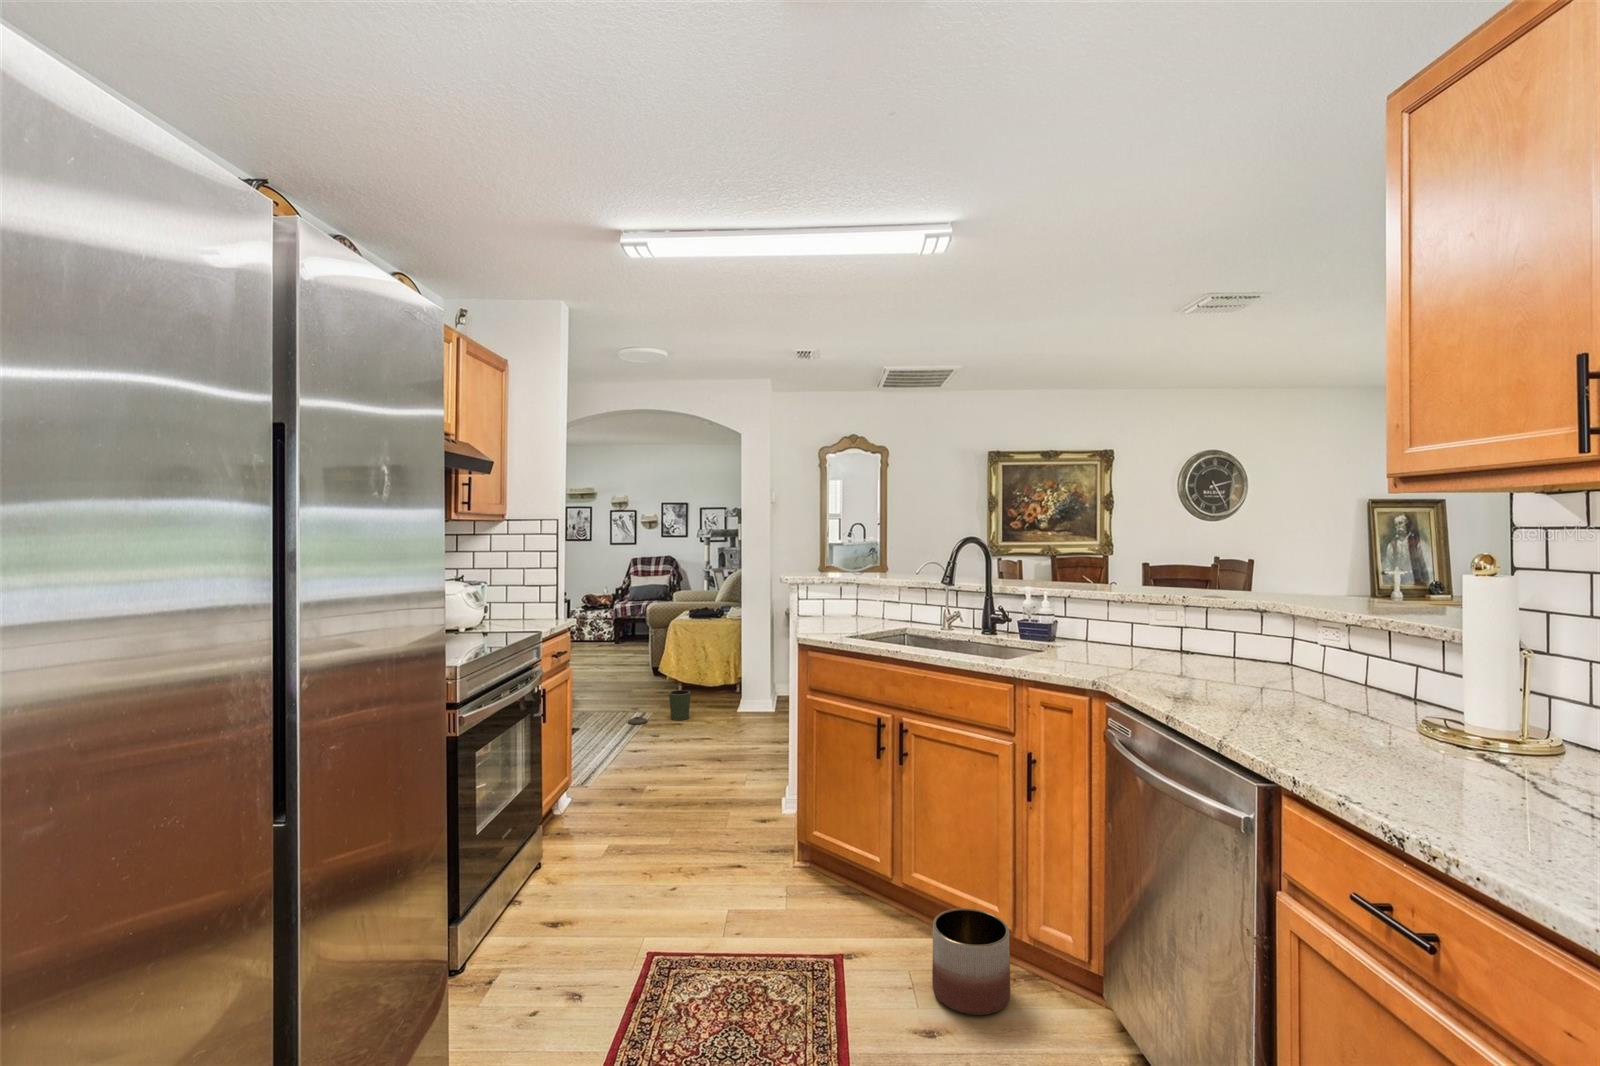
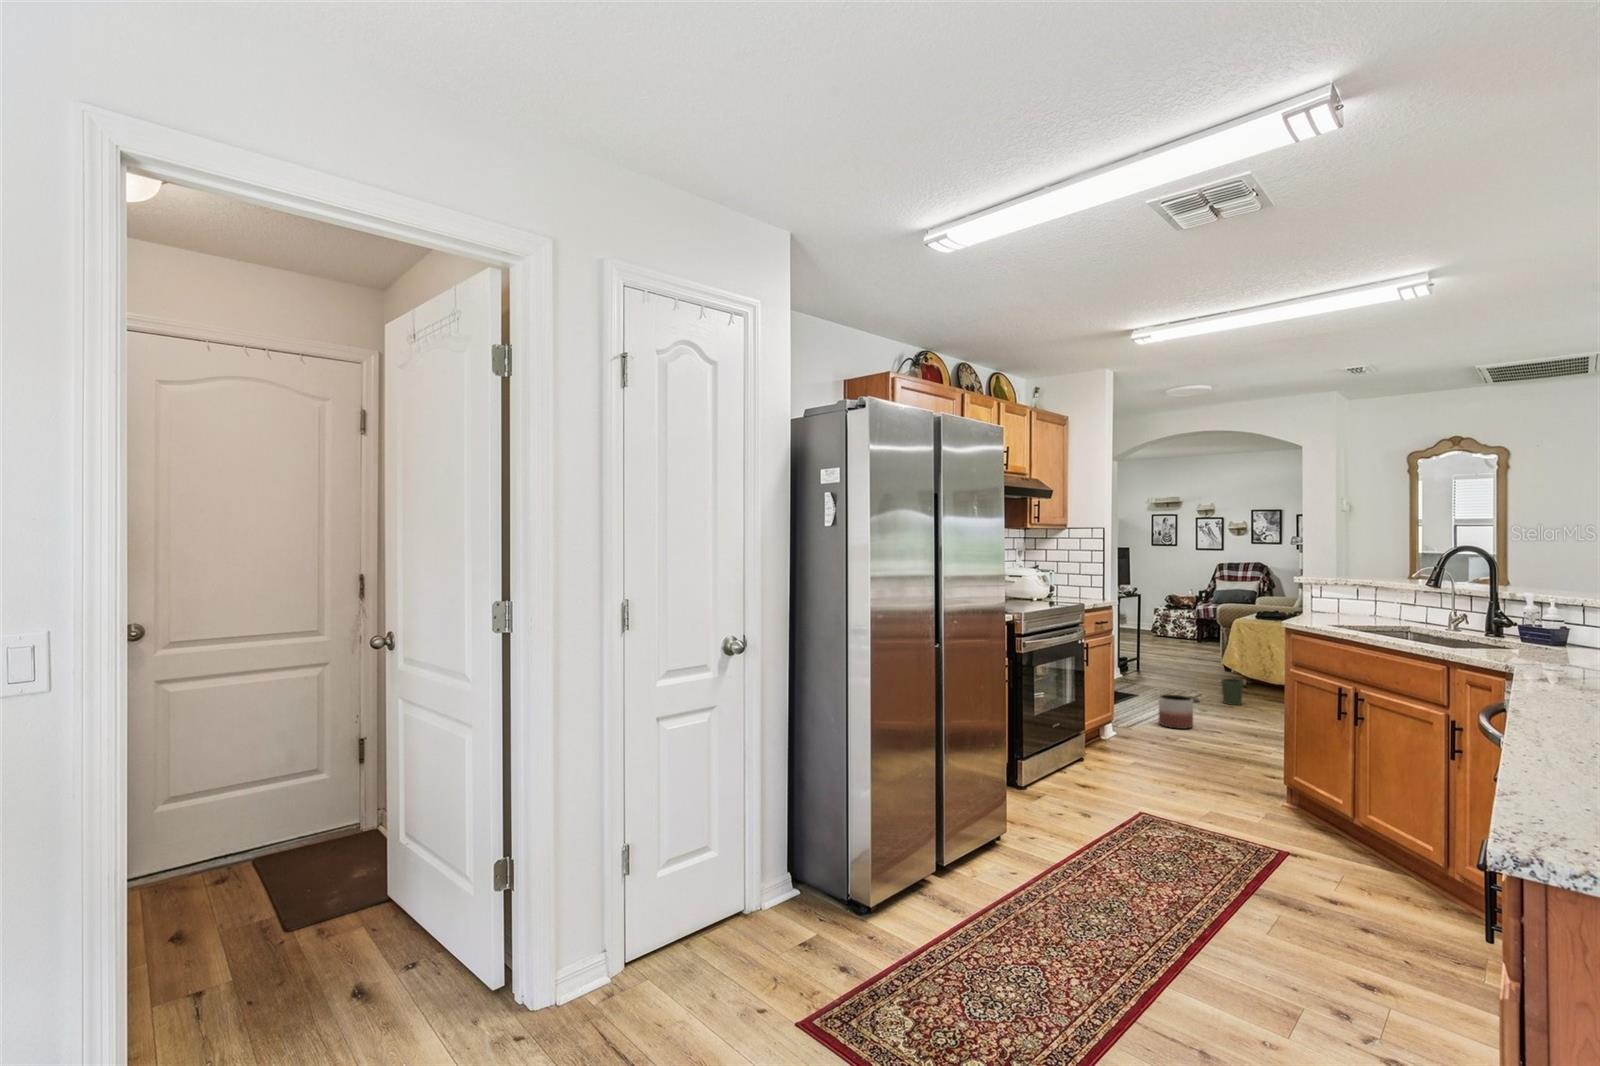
planter: present [932,908,1010,1015] -> present [1159,694,1193,729]

